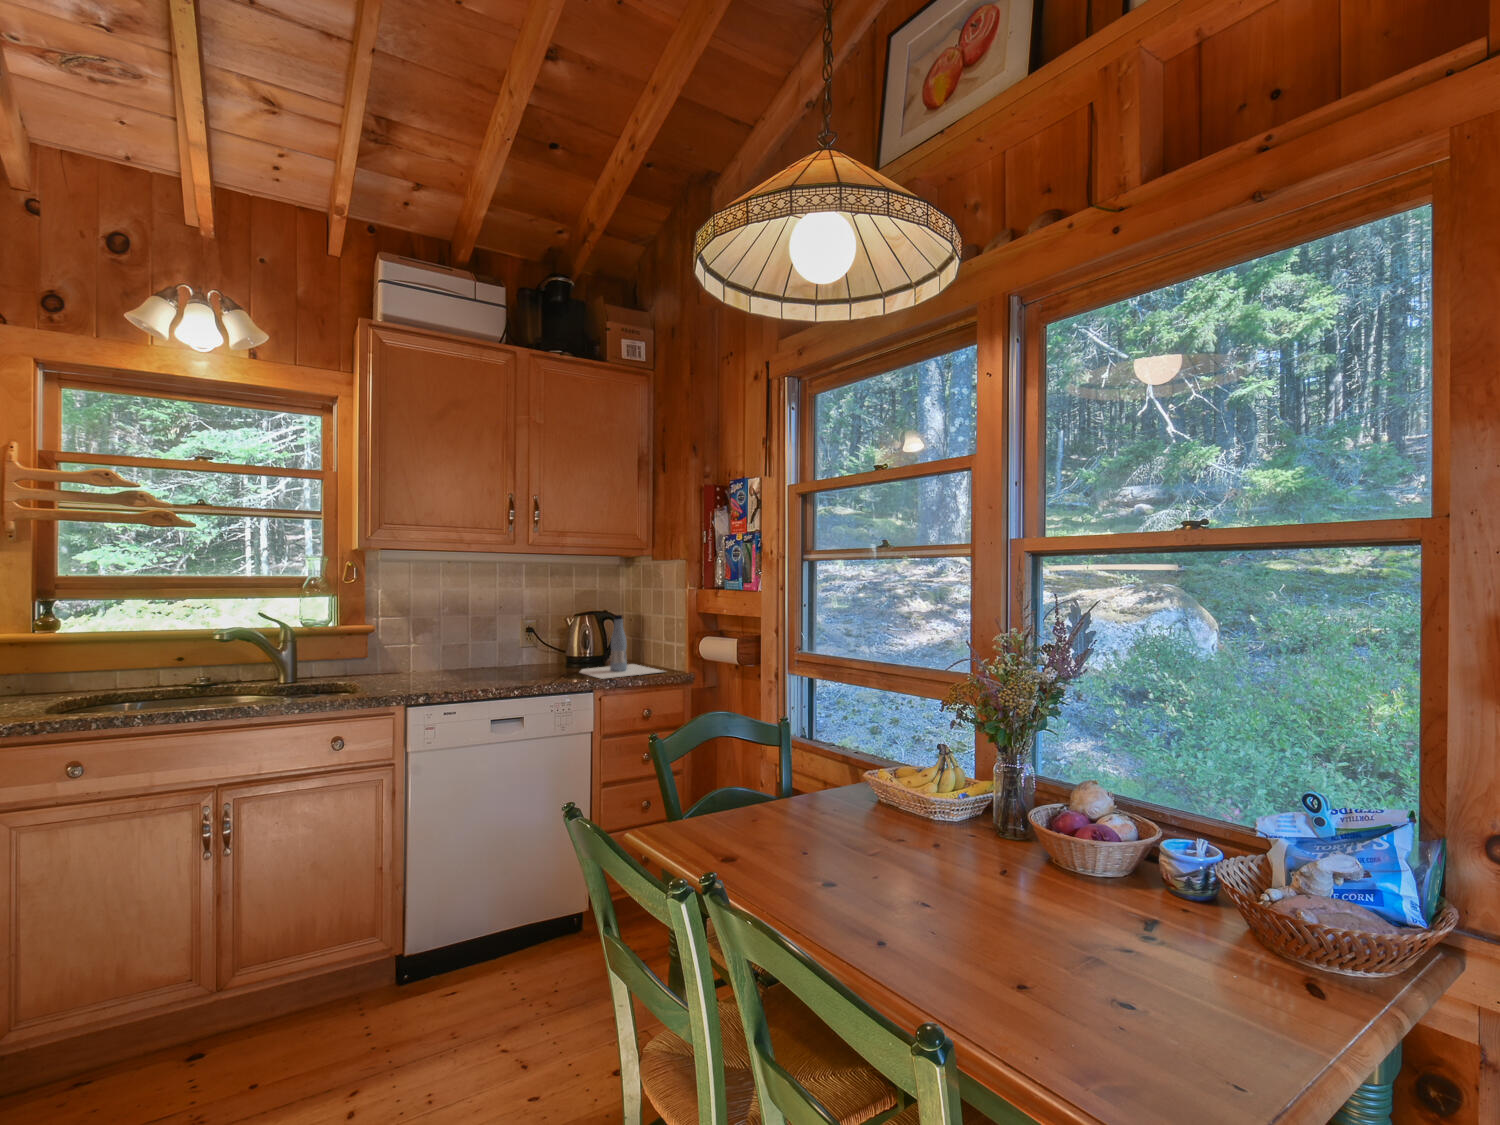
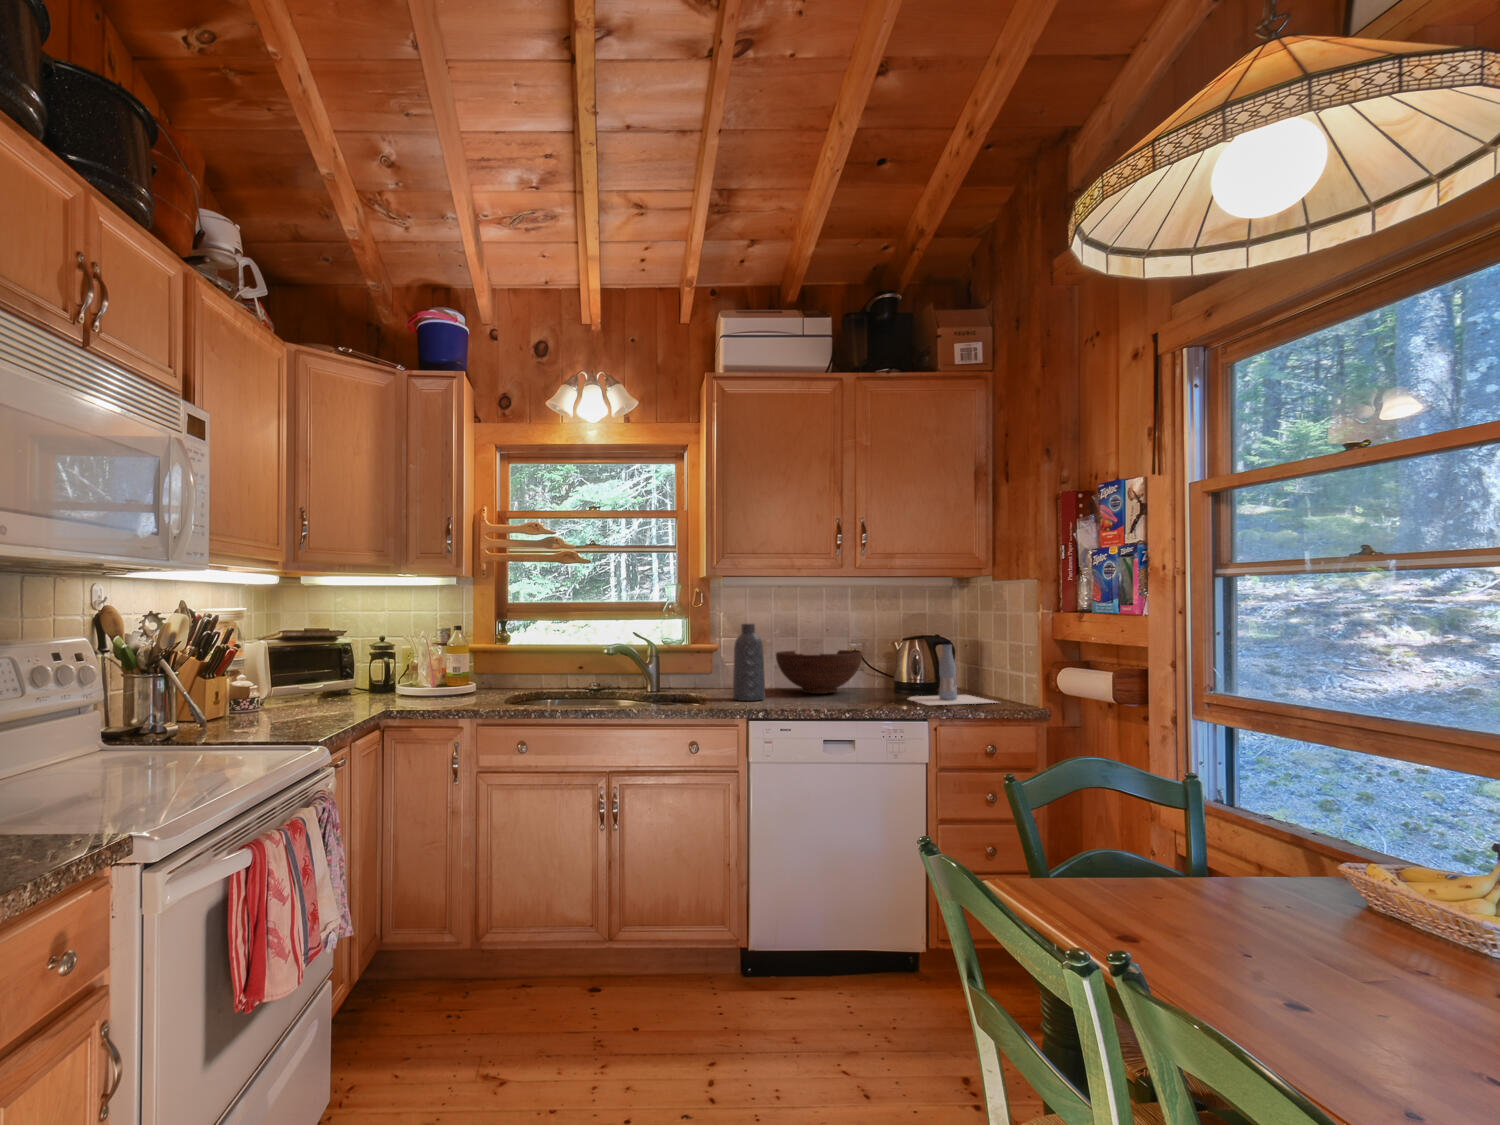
vase: none [389,601,428,685] -> present [733,624,765,701]
fruit bowl: none [440,625,534,671] -> present [776,650,862,694]

